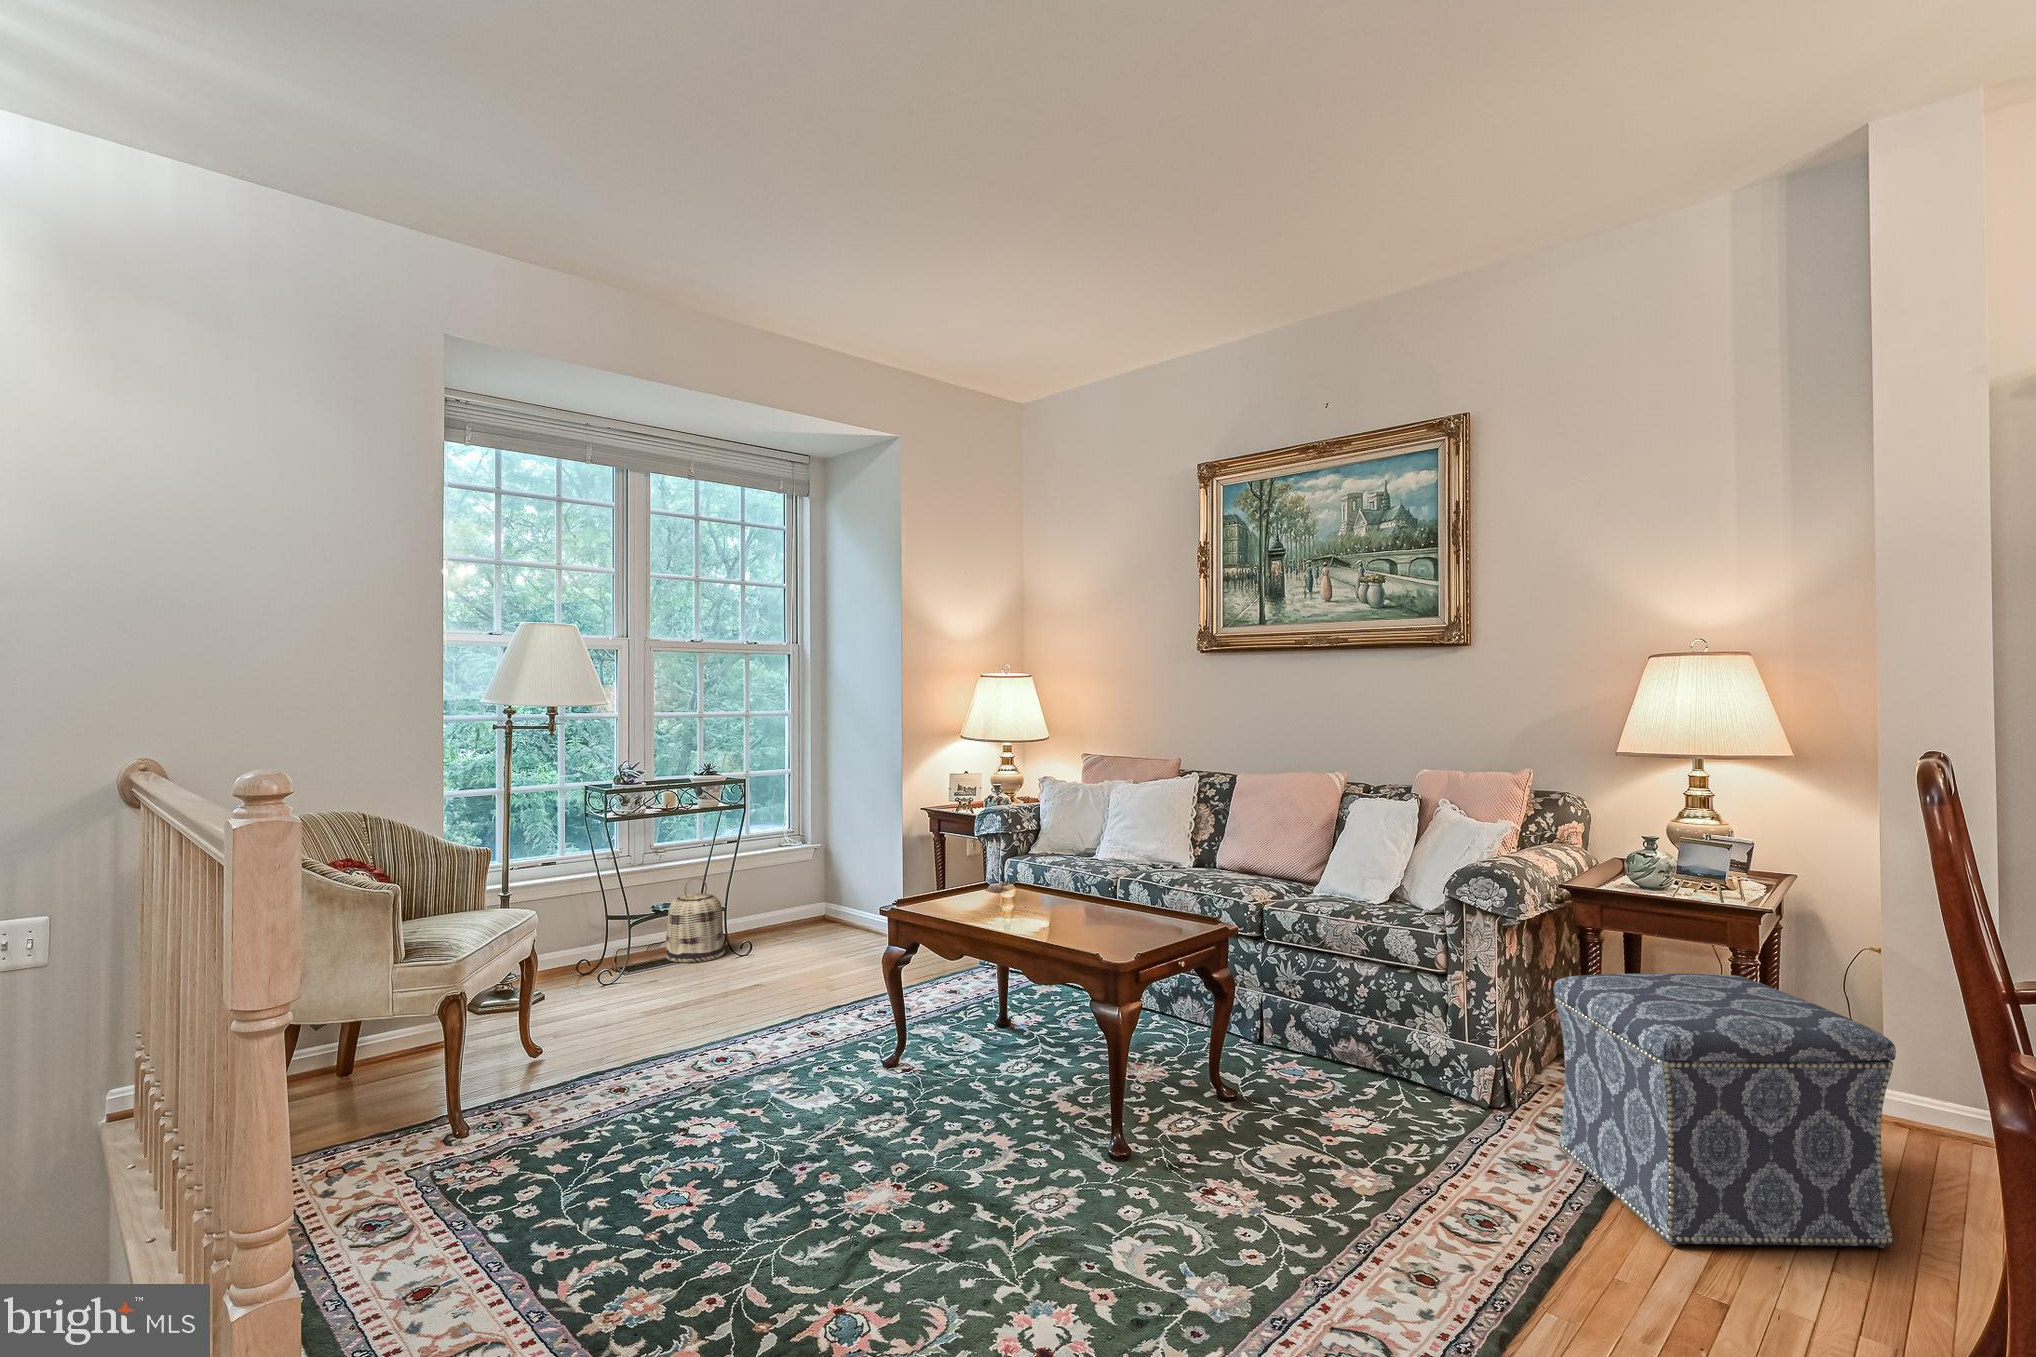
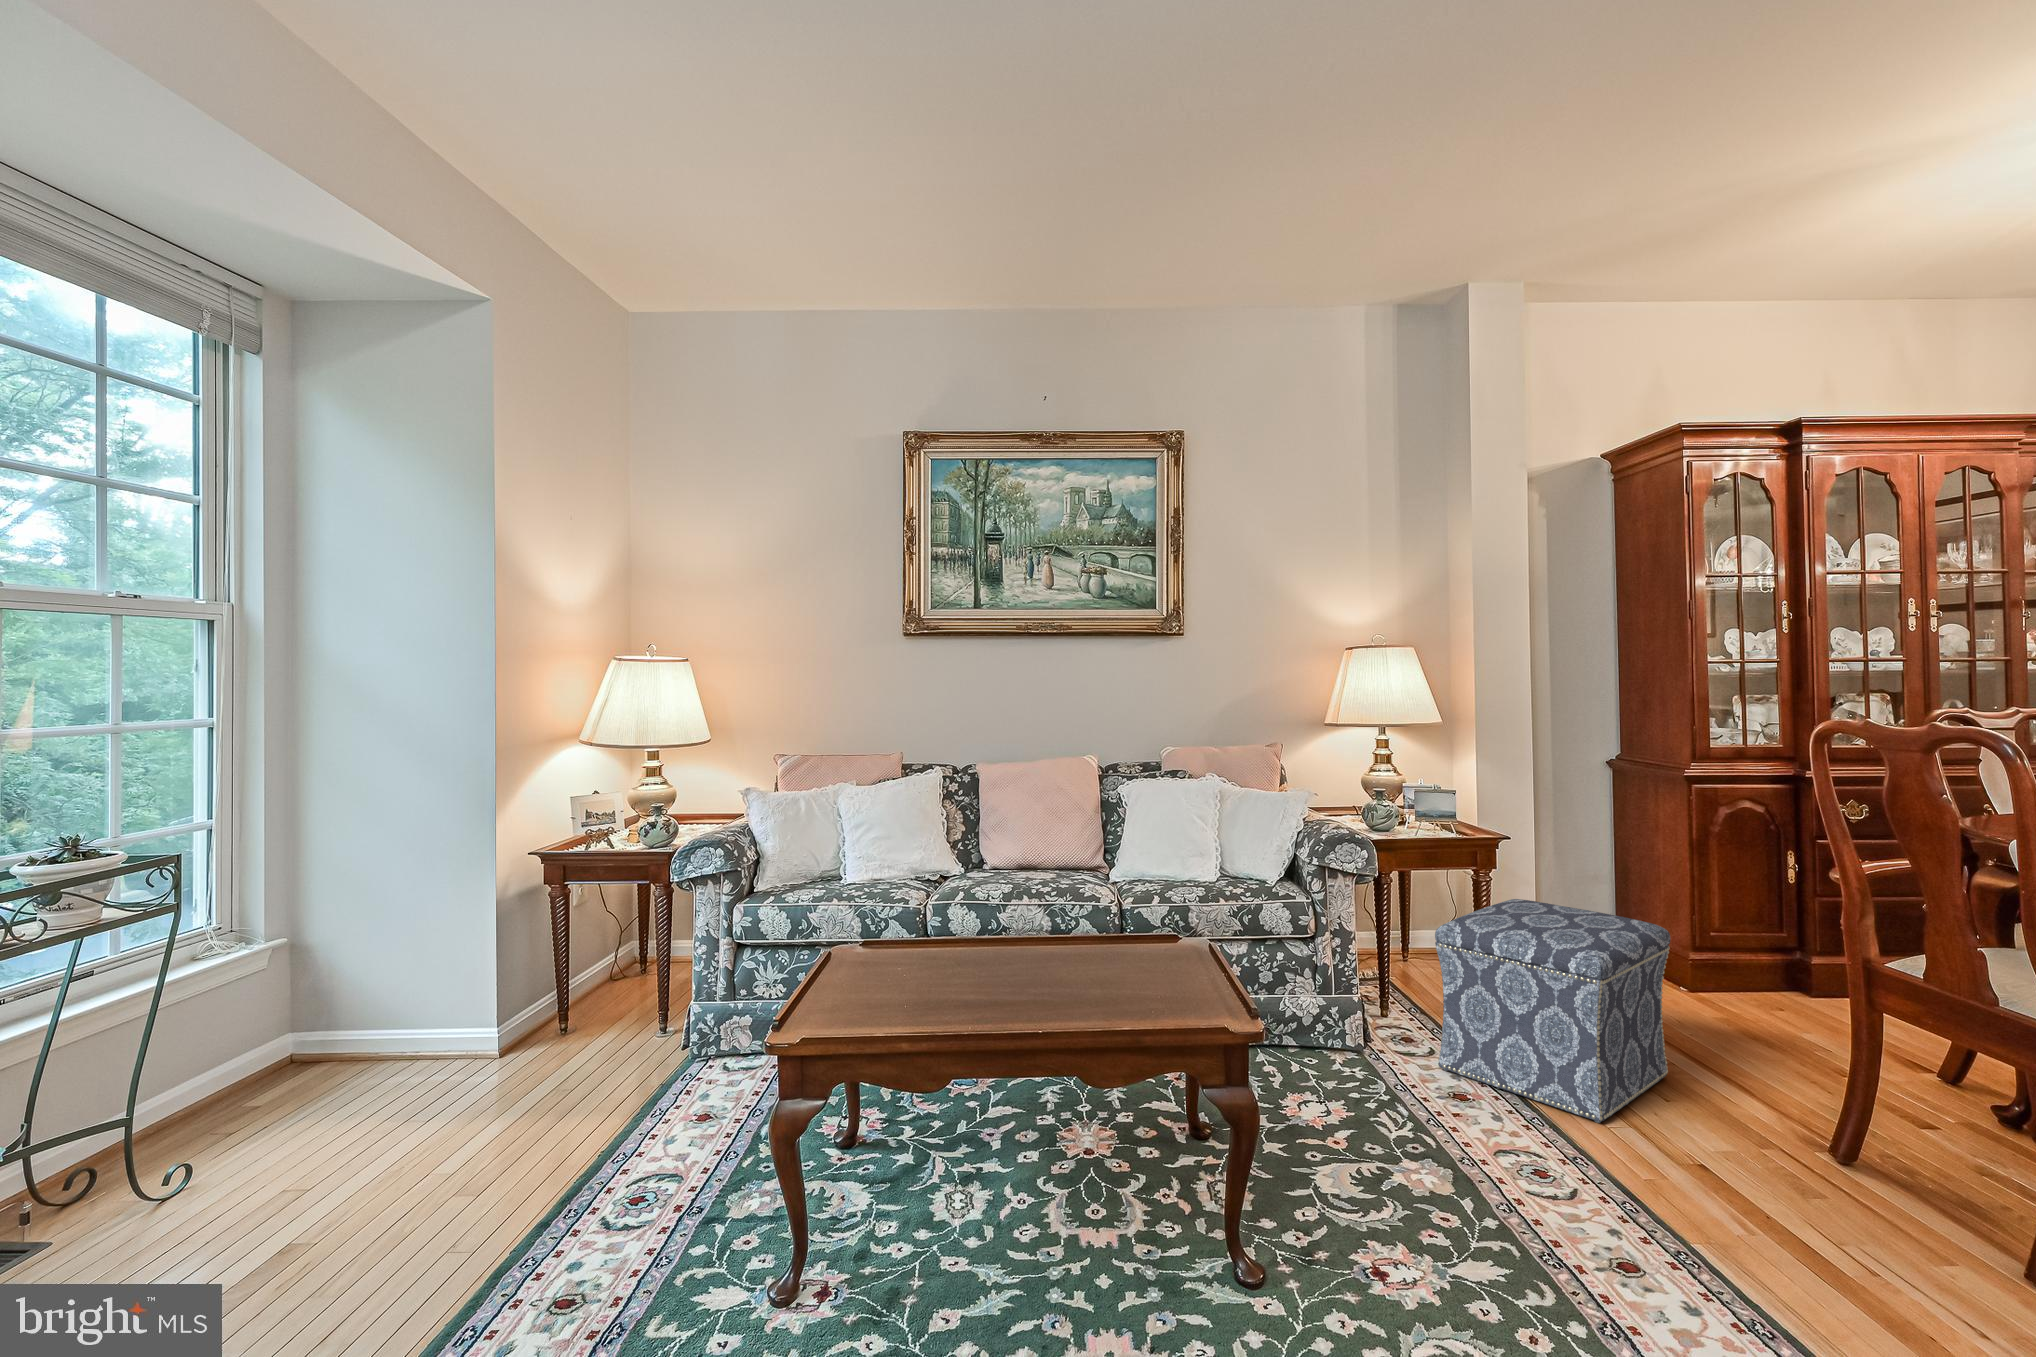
basket: present [666,878,725,963] -> none [172,1009,291,1160]

